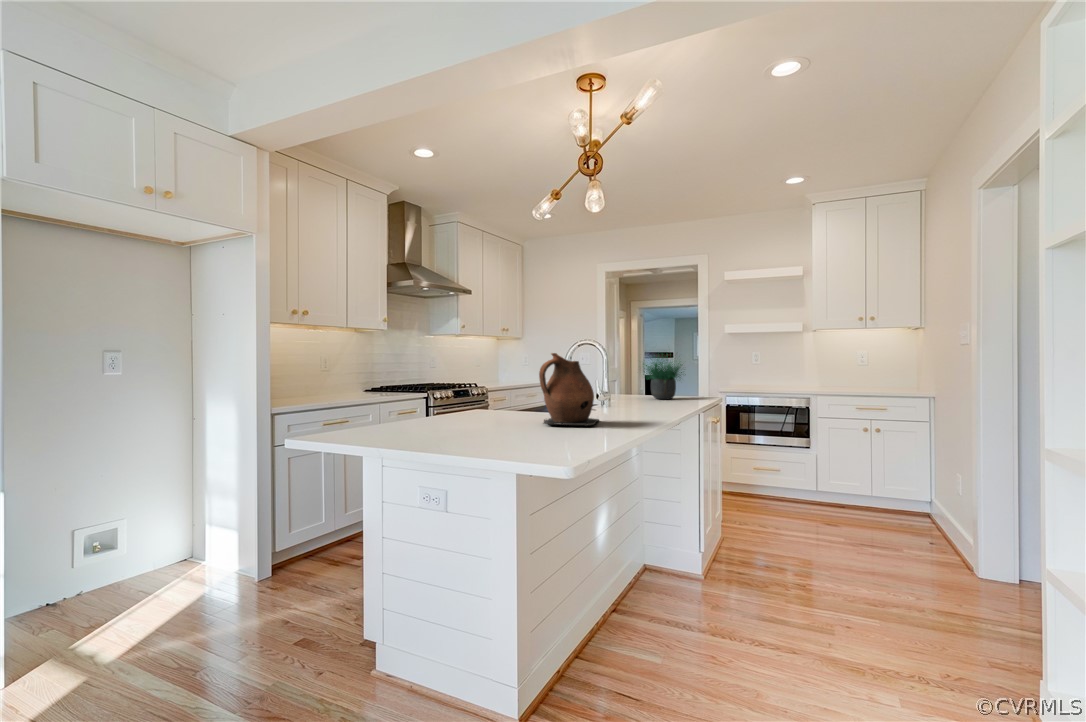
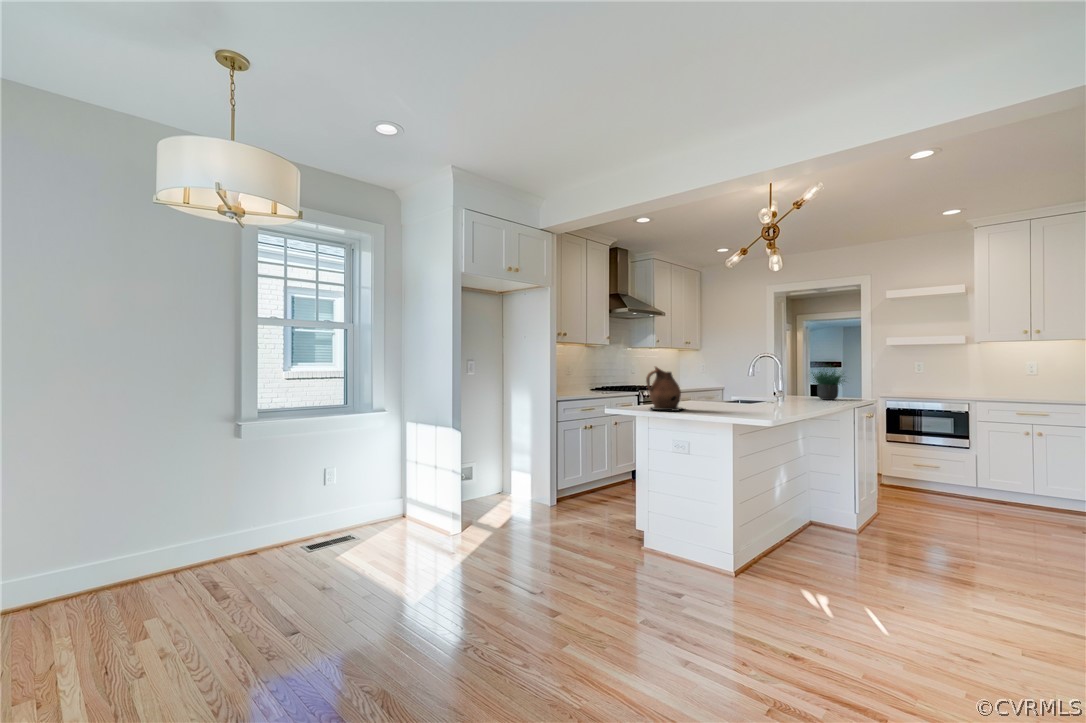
ceramic pitcher: present [539,353,599,426] -> present [646,367,681,411]

